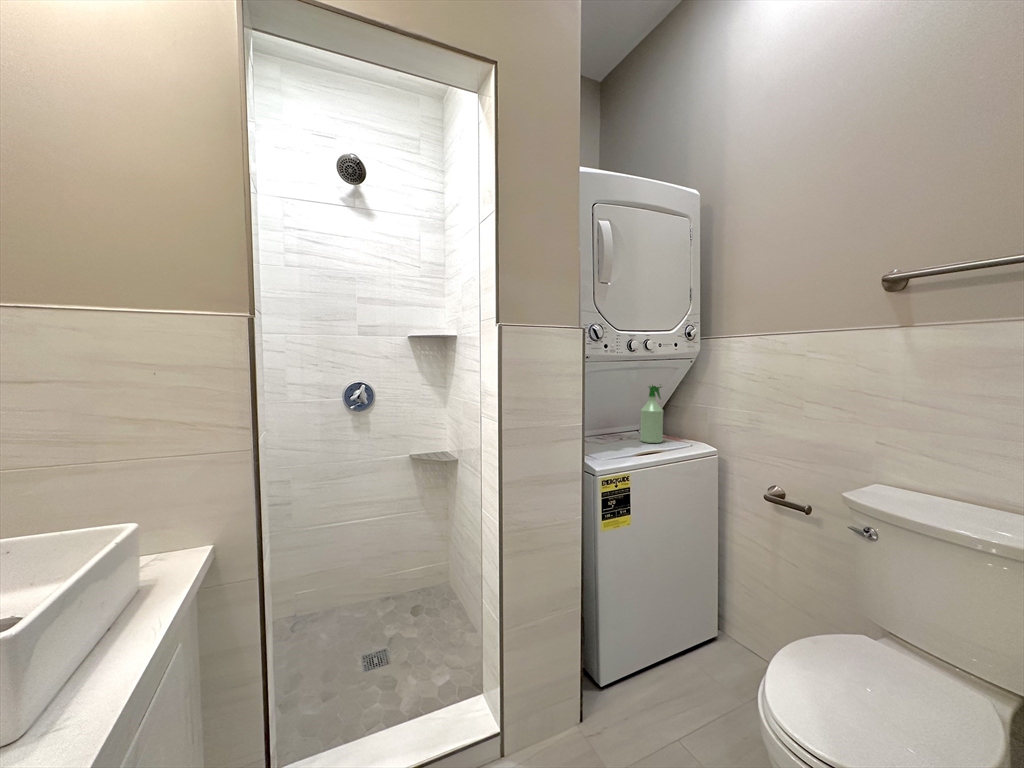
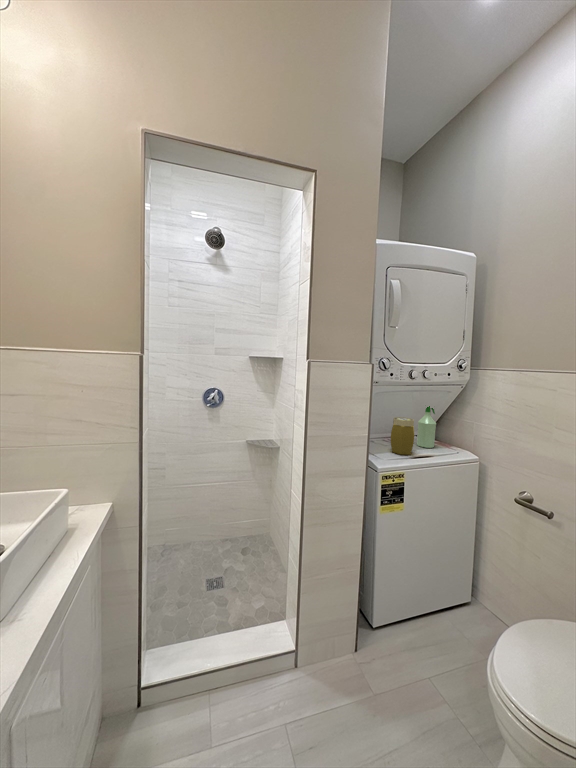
jar: none [608,405,638,453] -> present [391,417,414,455]

